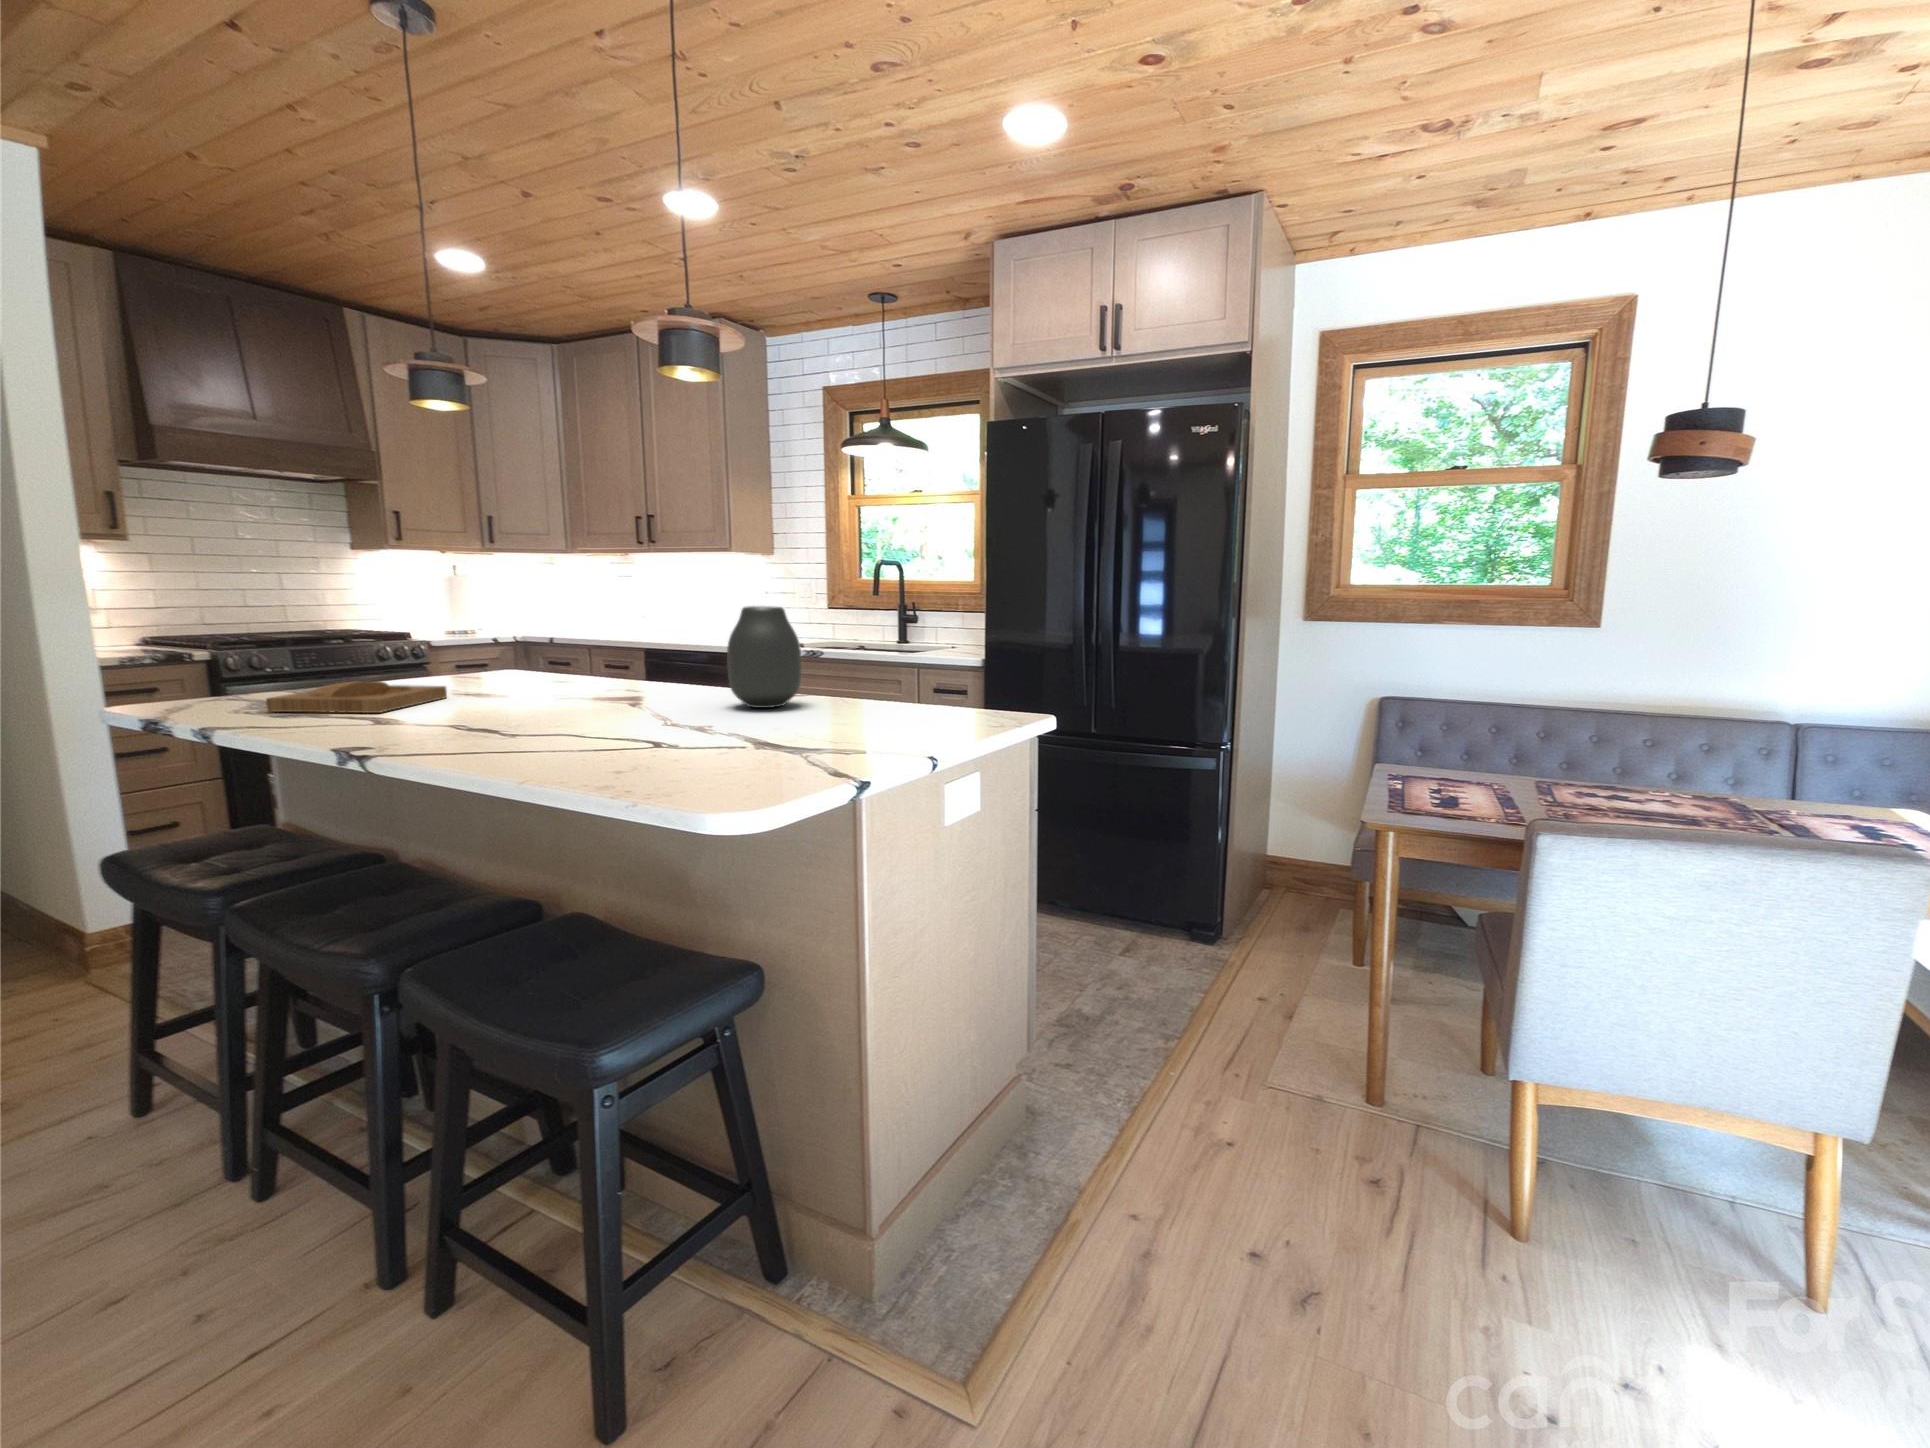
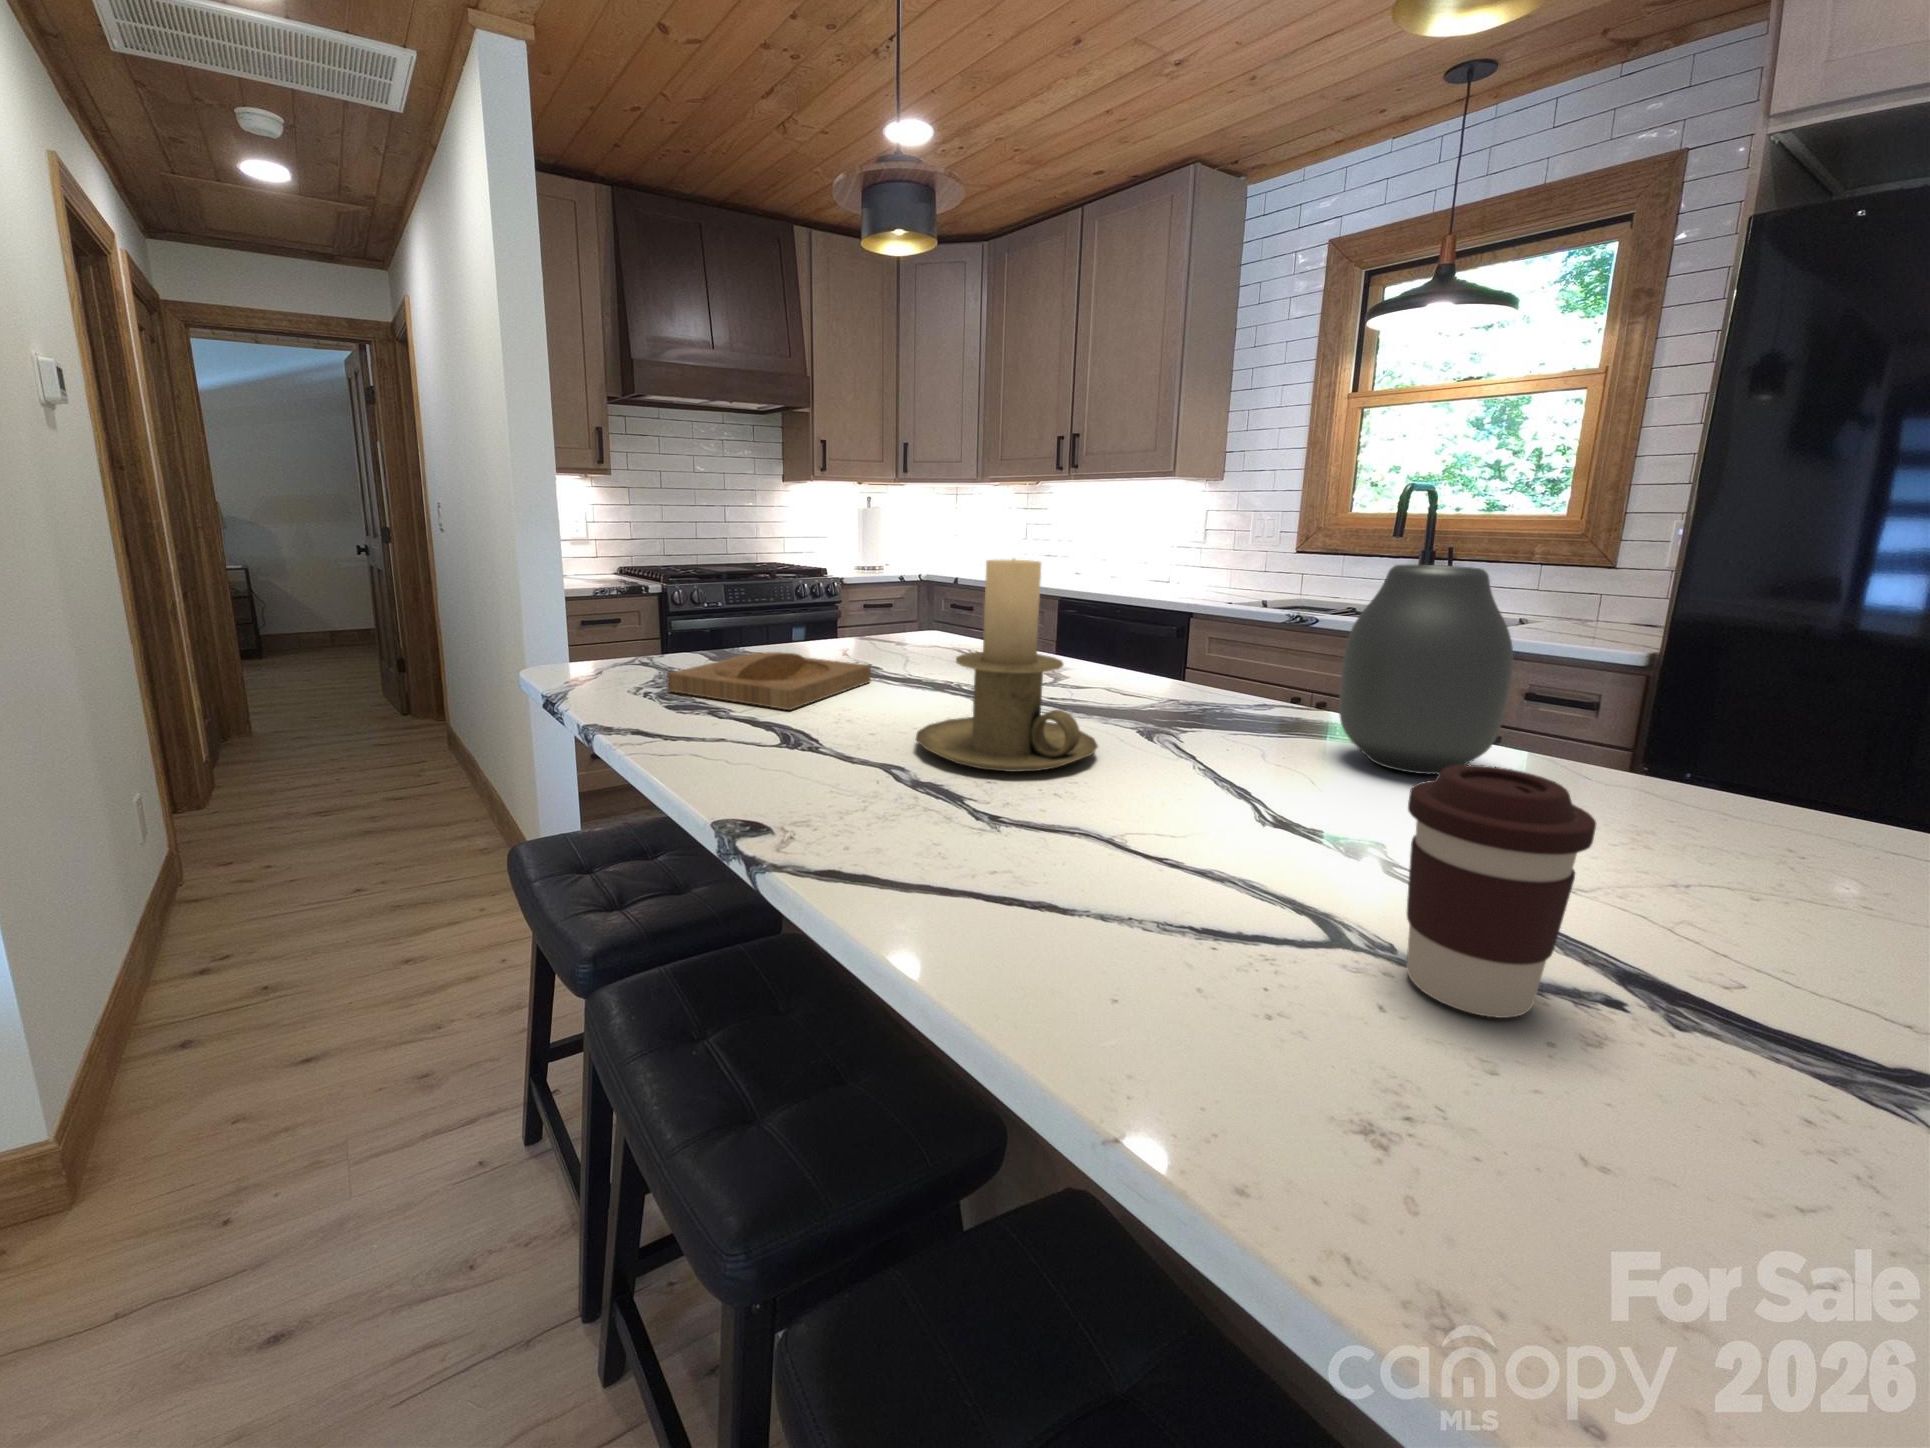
candle holder: none [473,608,592,724] -> present [916,559,1098,772]
coffee cup: none [660,673,717,757] -> present [1406,765,1596,1018]

